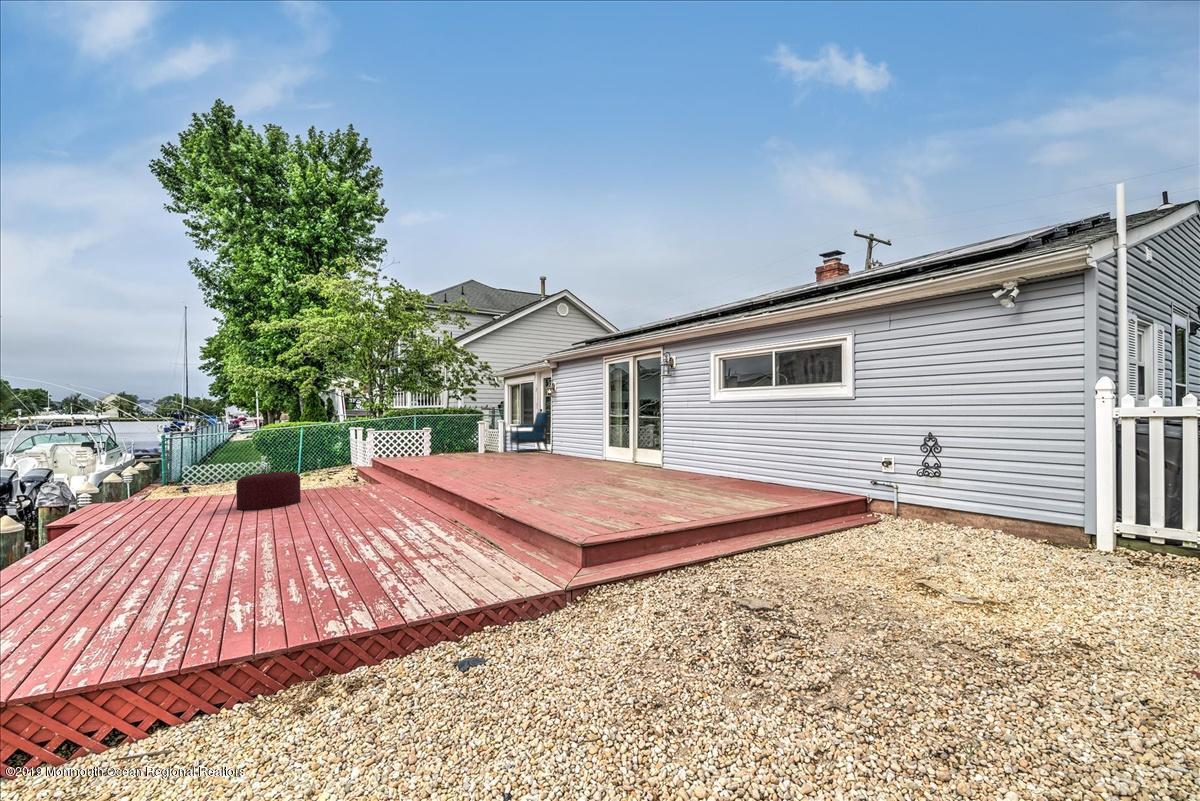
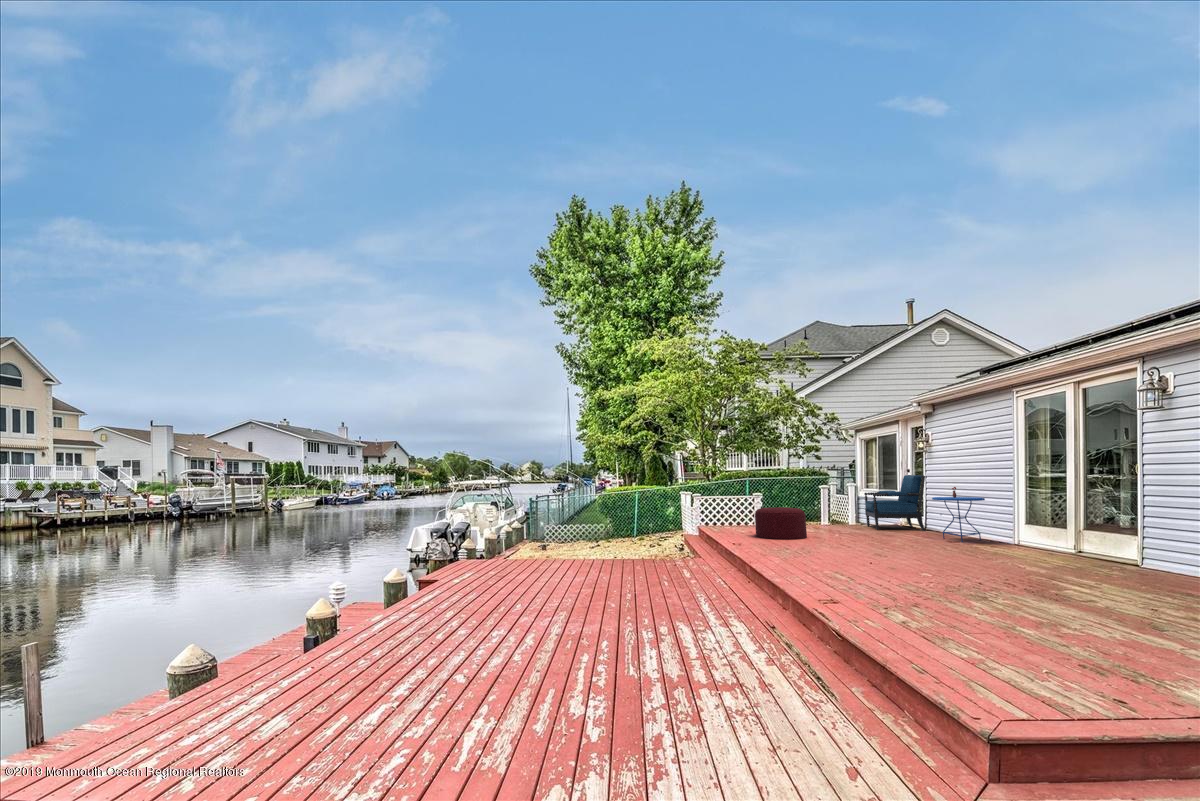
side table: none [554,420,584,456] -> present [932,487,985,542]
ottoman: present [236,472,301,510] -> present [755,507,807,539]

